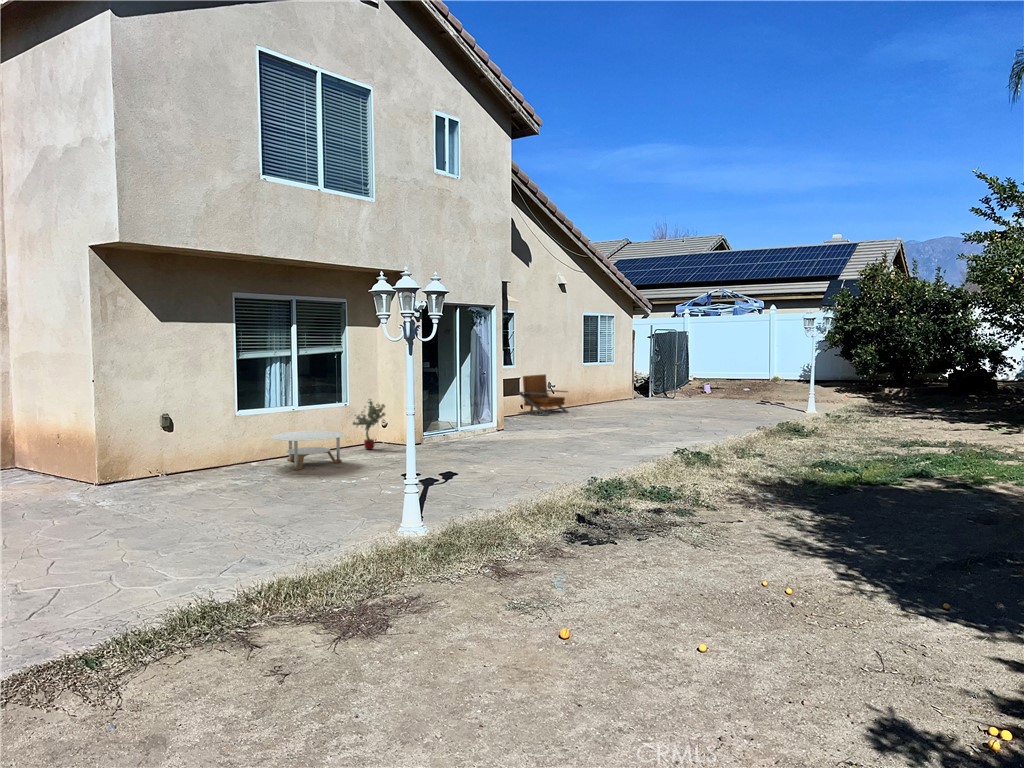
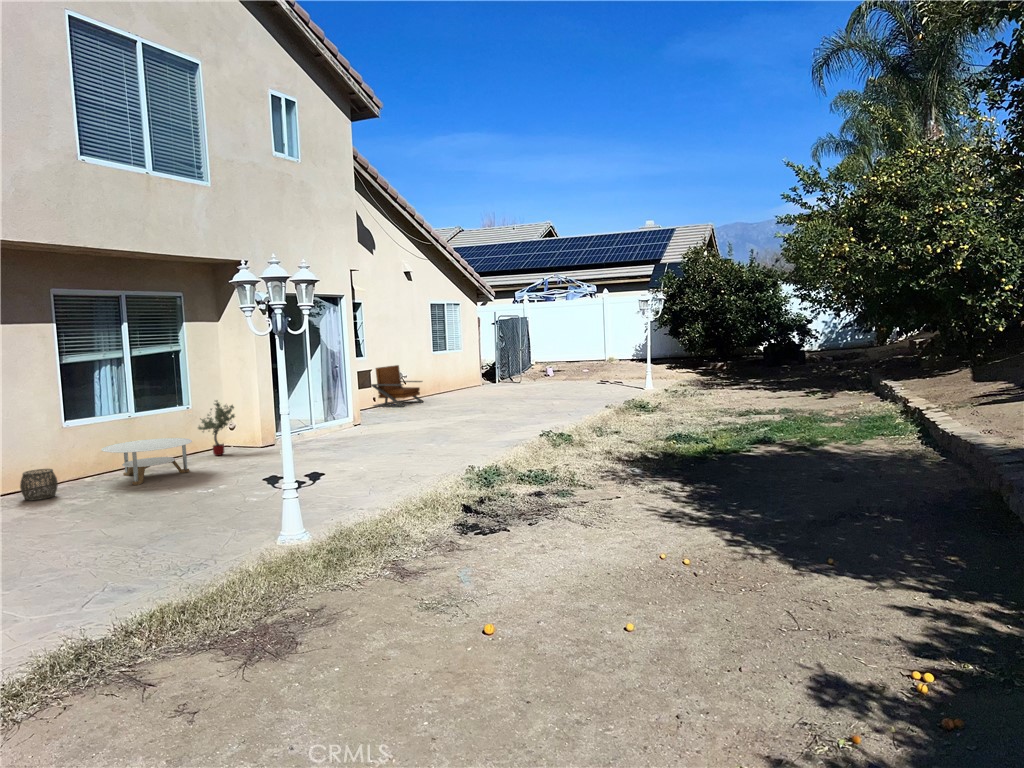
woven basket: none [204,450,234,476] -> present [20,469,58,500]

